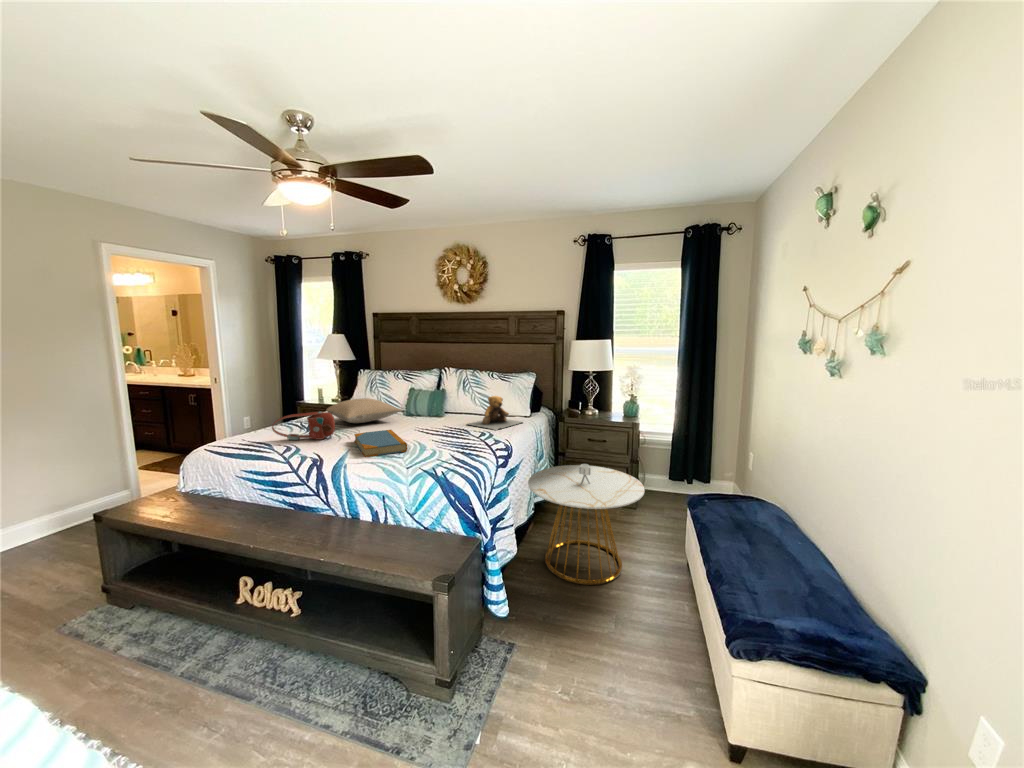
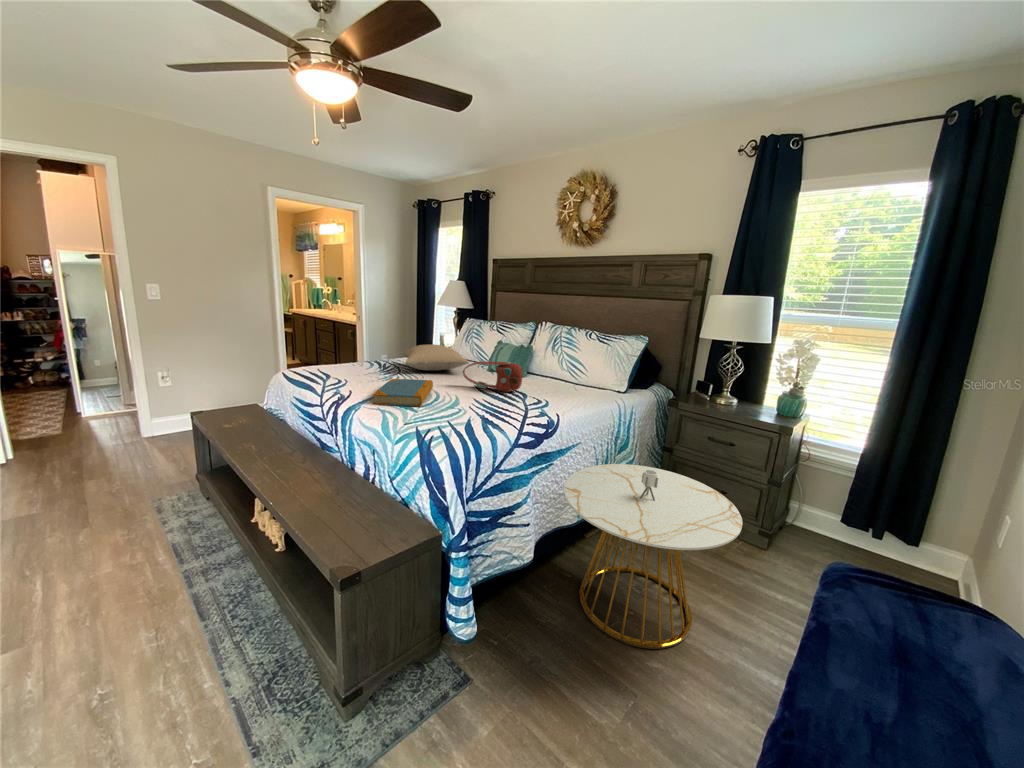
teddy bear: present [469,396,521,430] -> none [533,358,608,402]
handbag: present [272,412,335,440] -> present [463,361,522,392]

